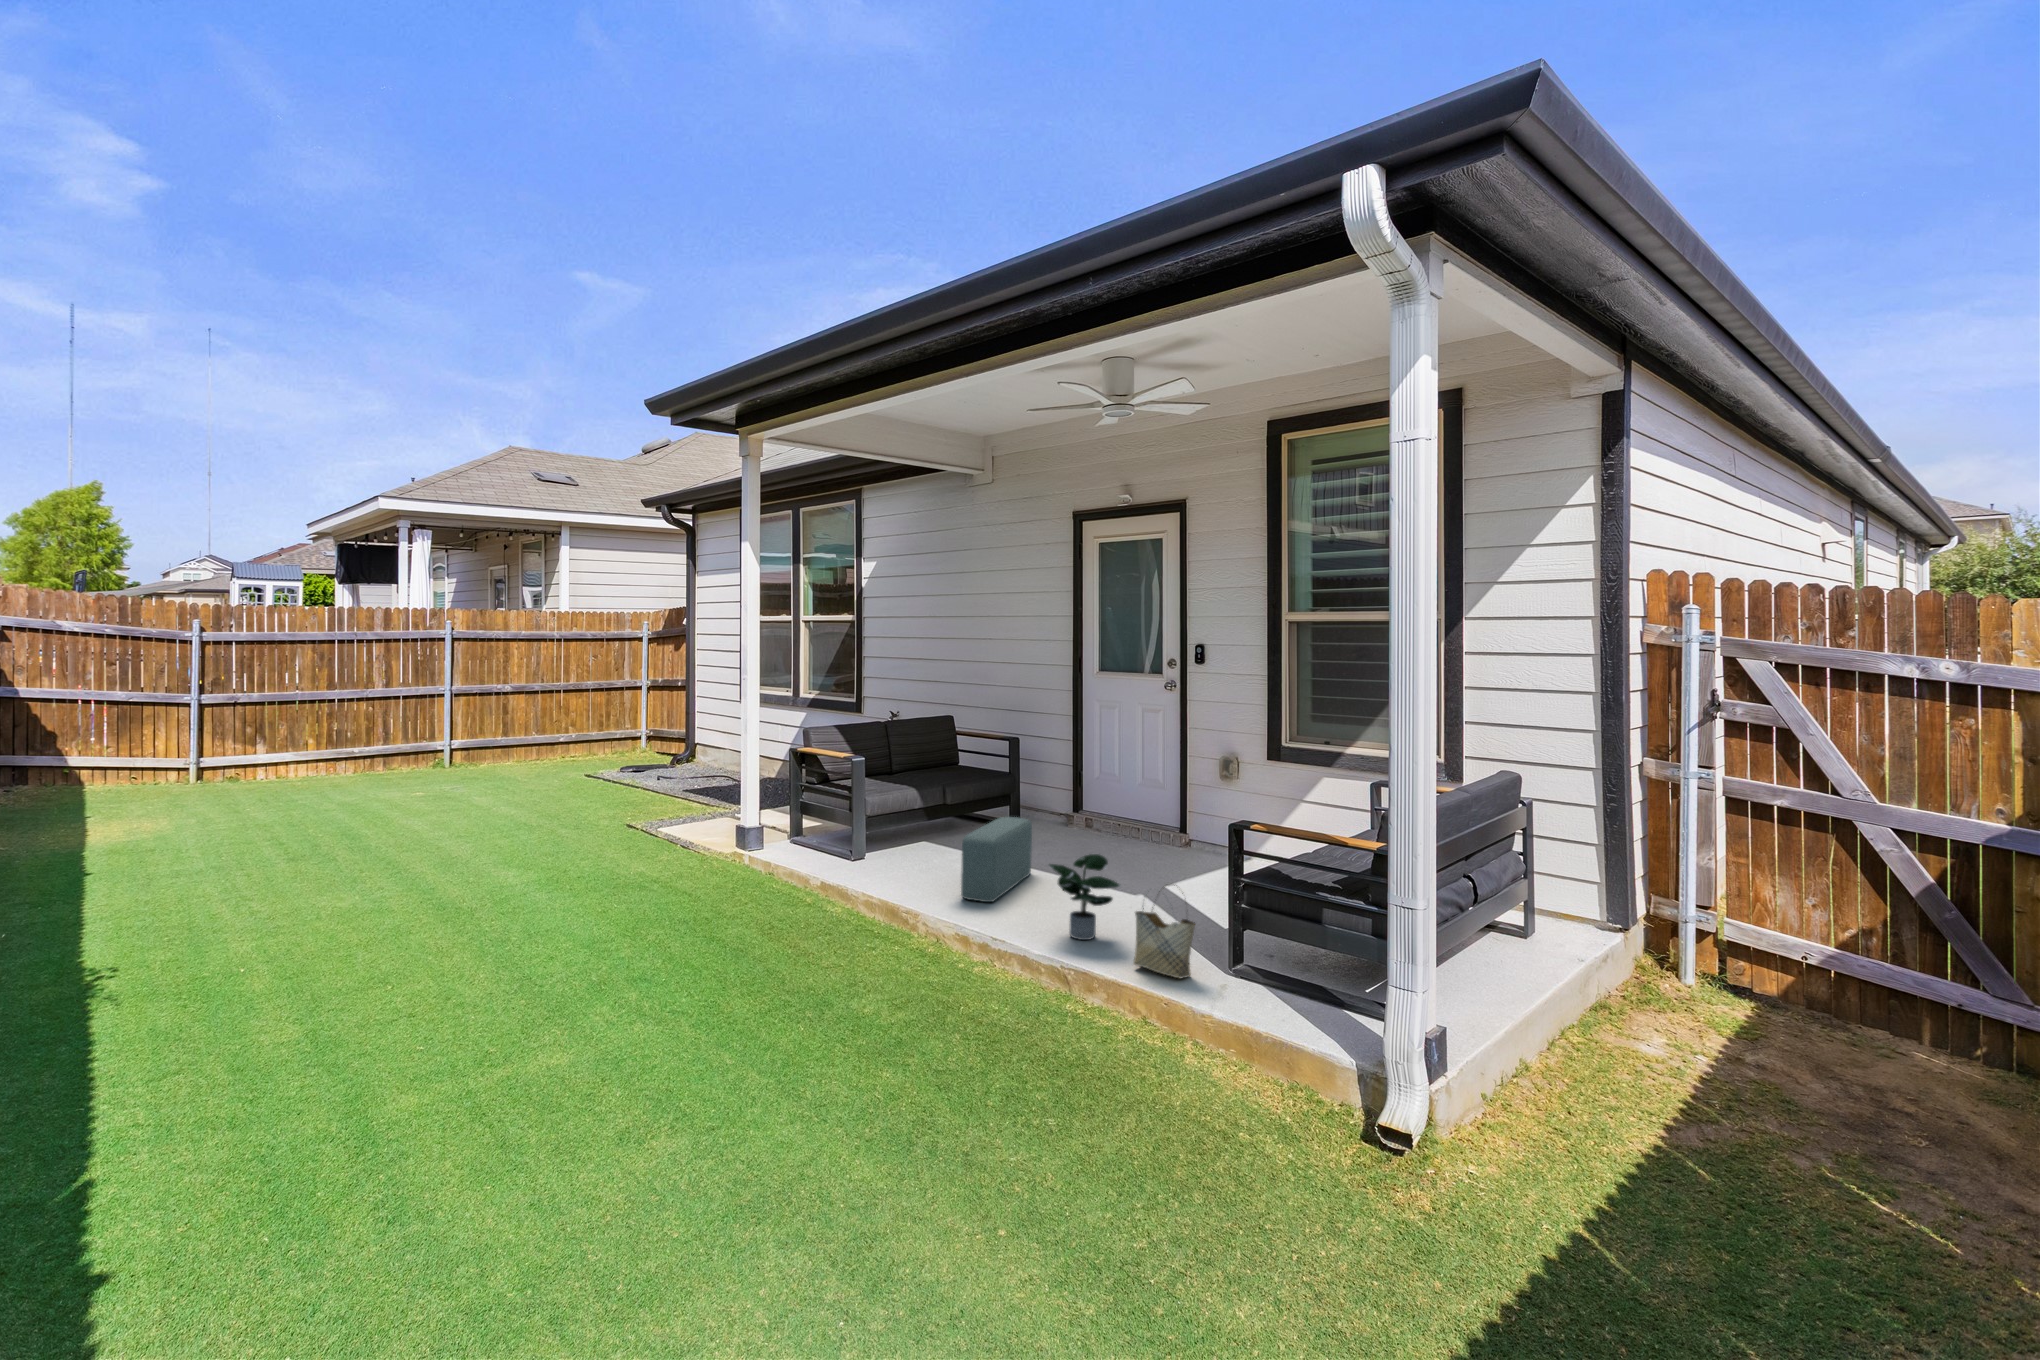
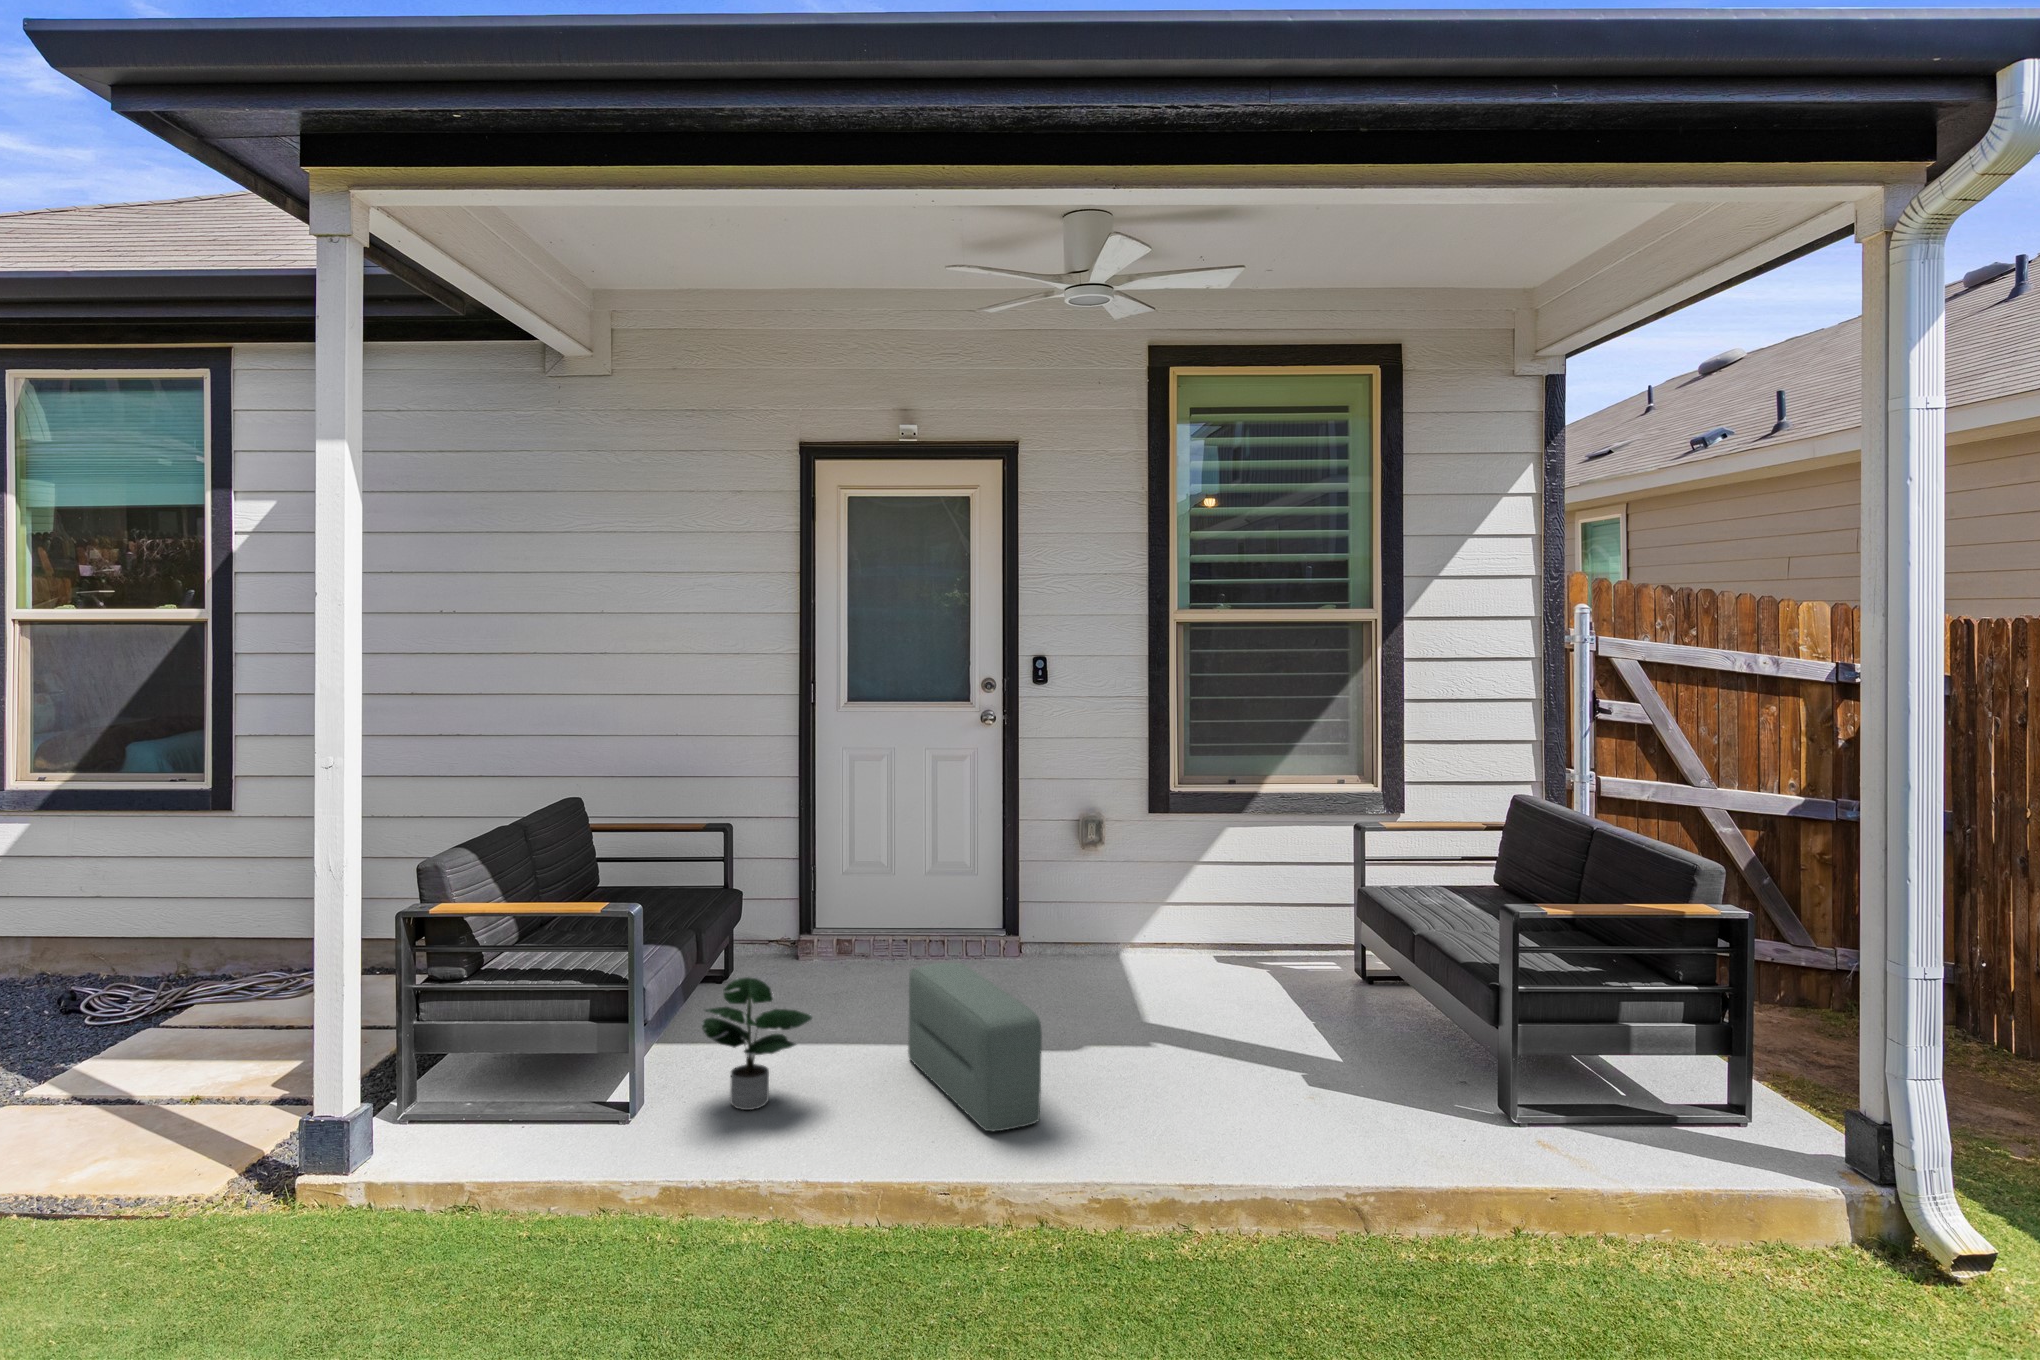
potted plant: present [1050,854,1120,940] -> present [702,977,812,1110]
woven basket: present [1133,885,1195,979] -> none [1407,1018,1496,1152]

